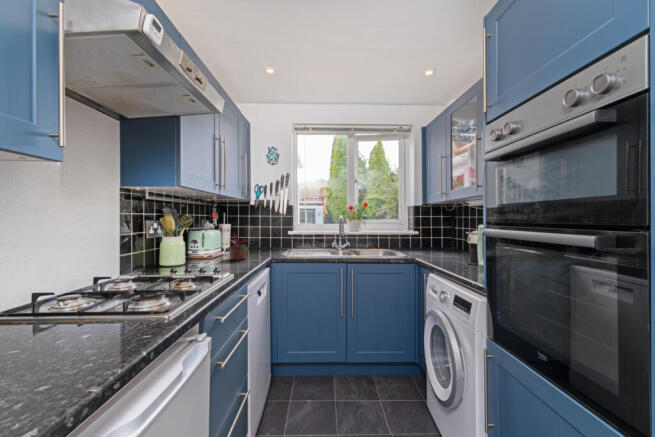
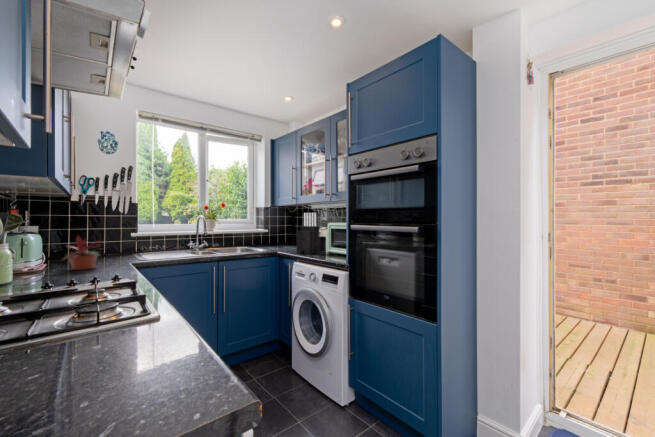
knife block: none [436,210,466,266] -> present [296,213,319,255]

